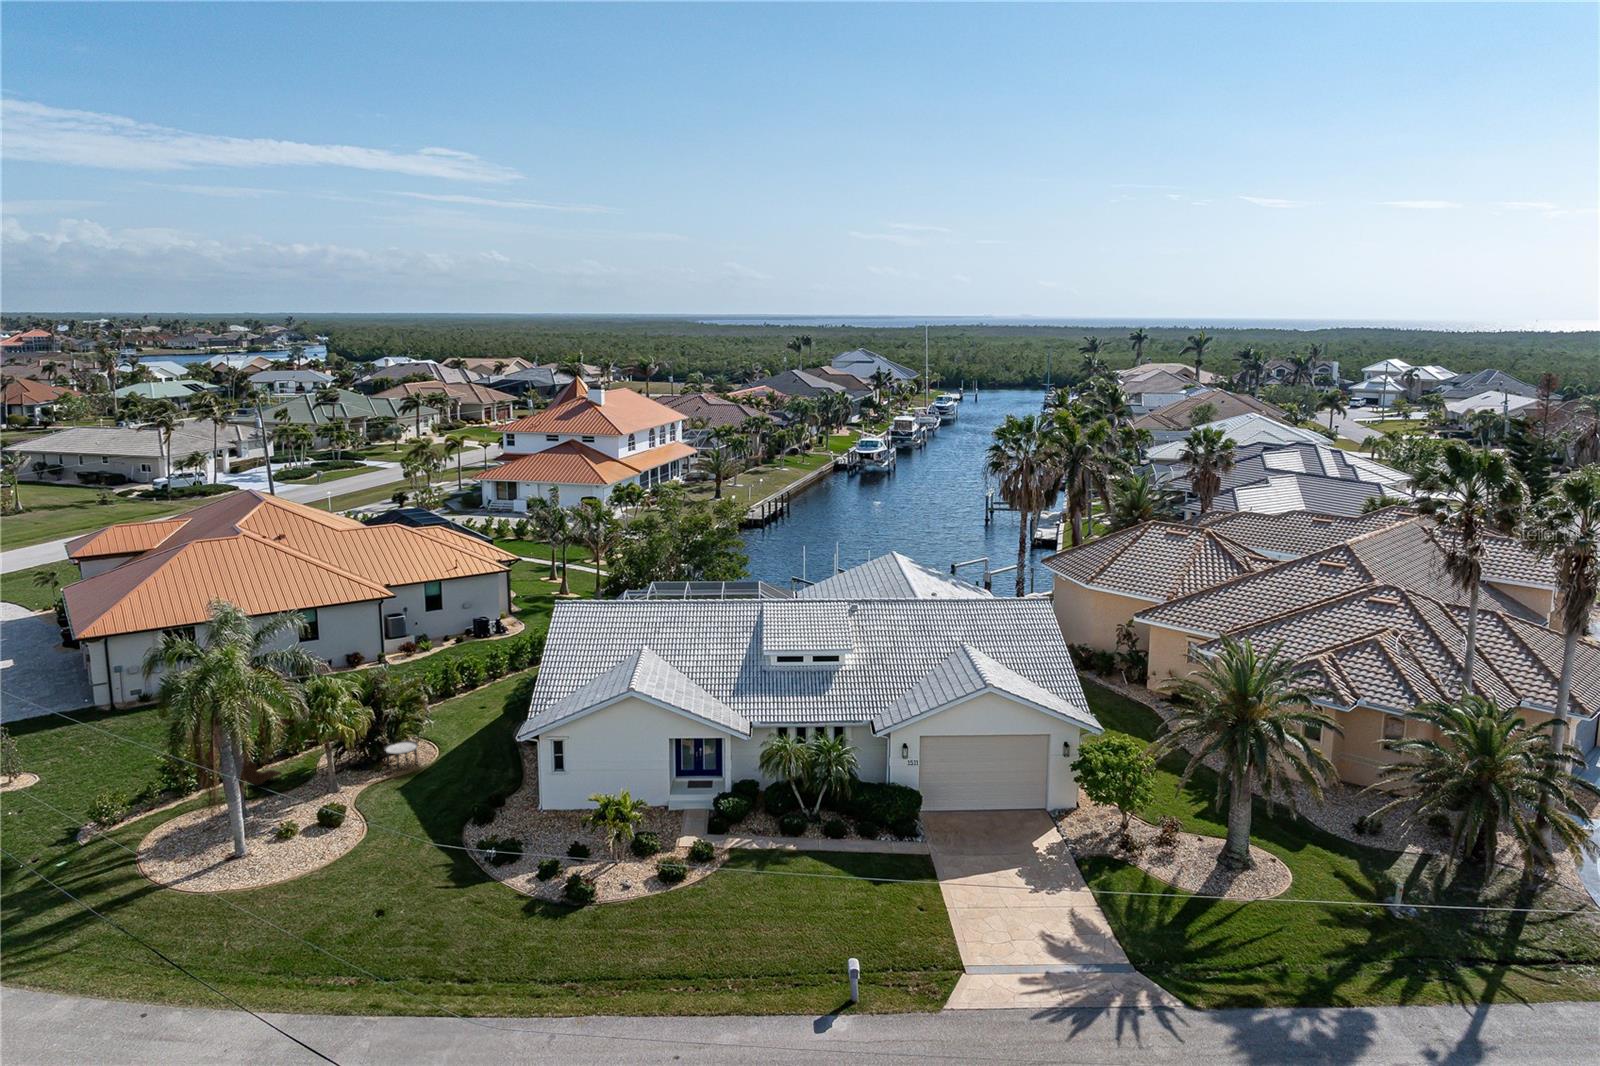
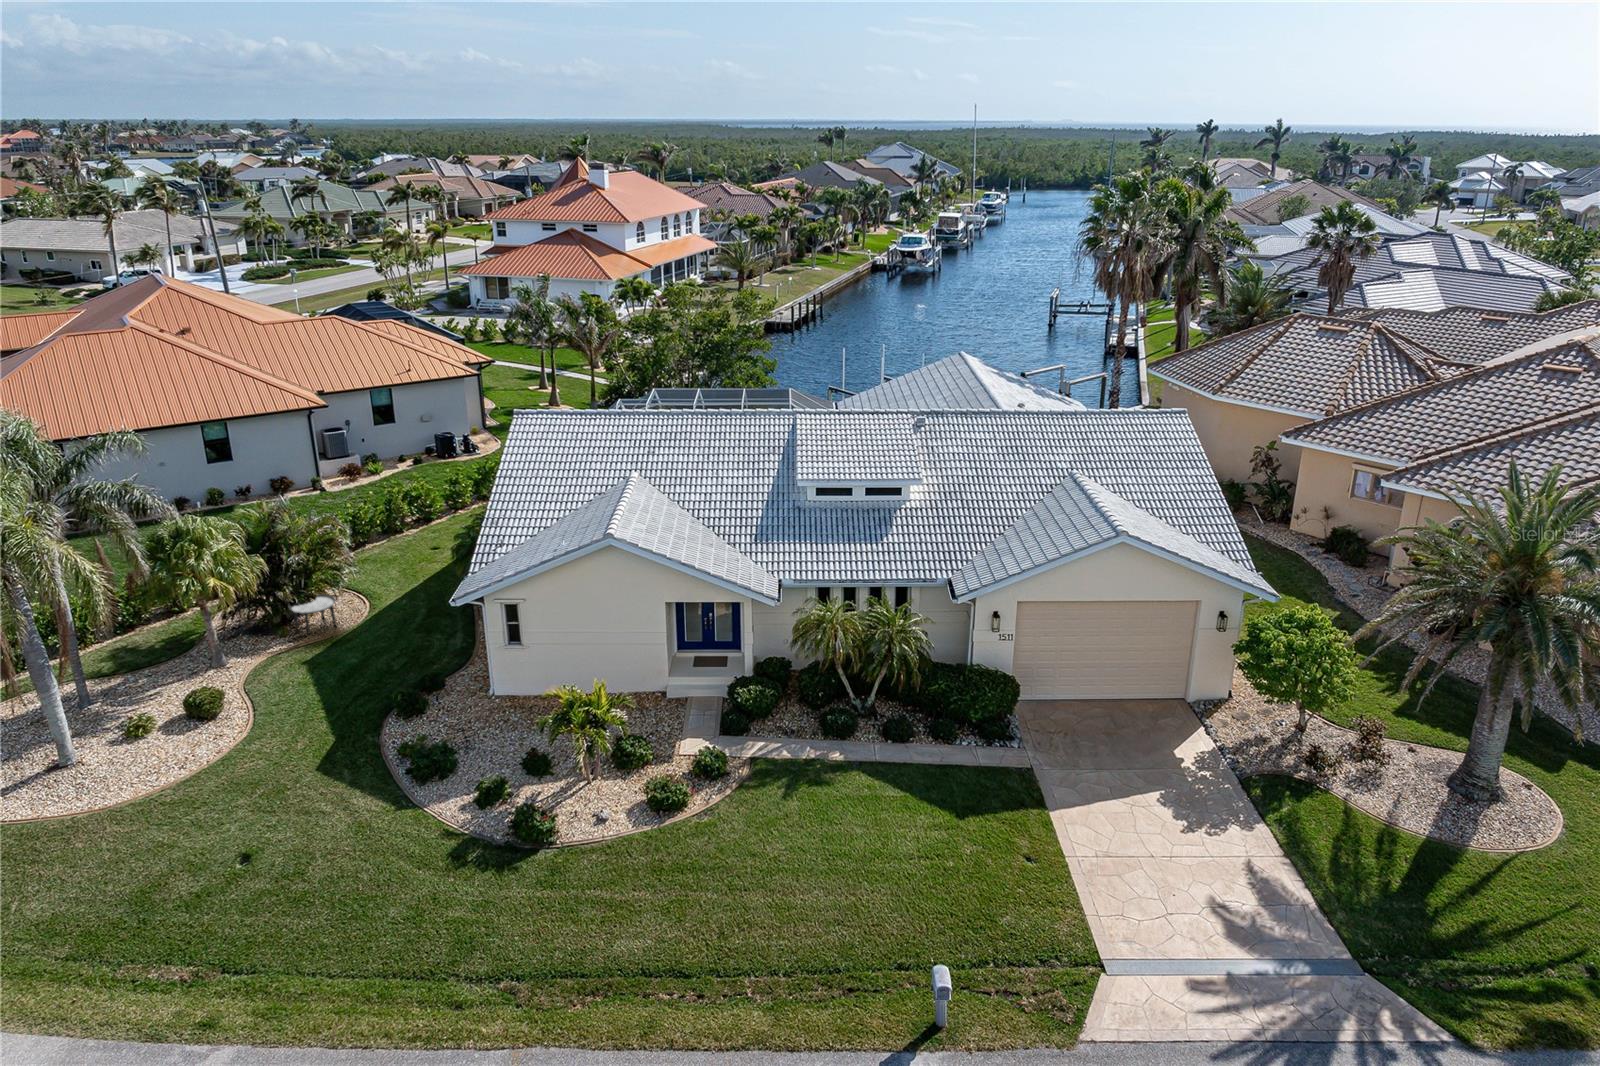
lounge chair: present [243,761,281,787] -> none [85,623,151,665]

